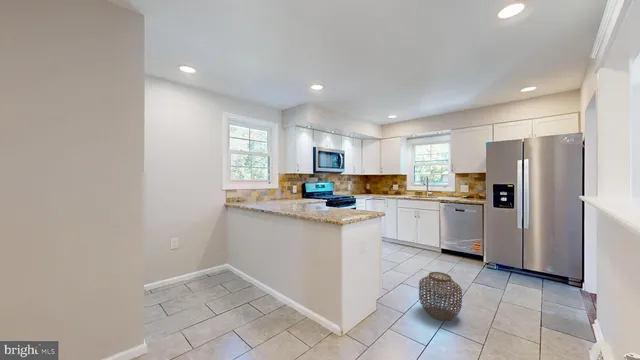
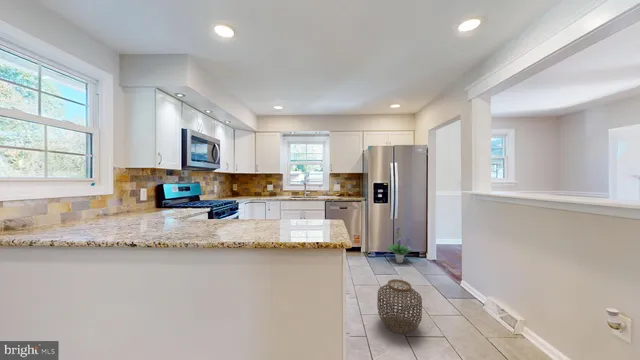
potted plant: none [502,237,543,281] -> present [387,226,413,263]

